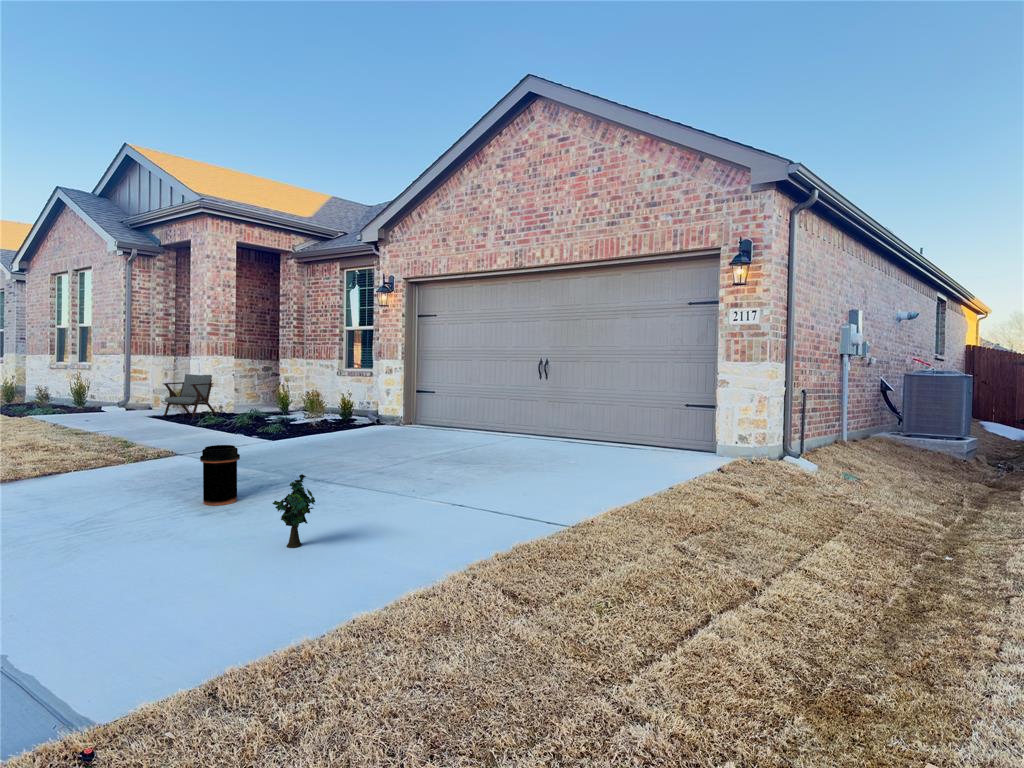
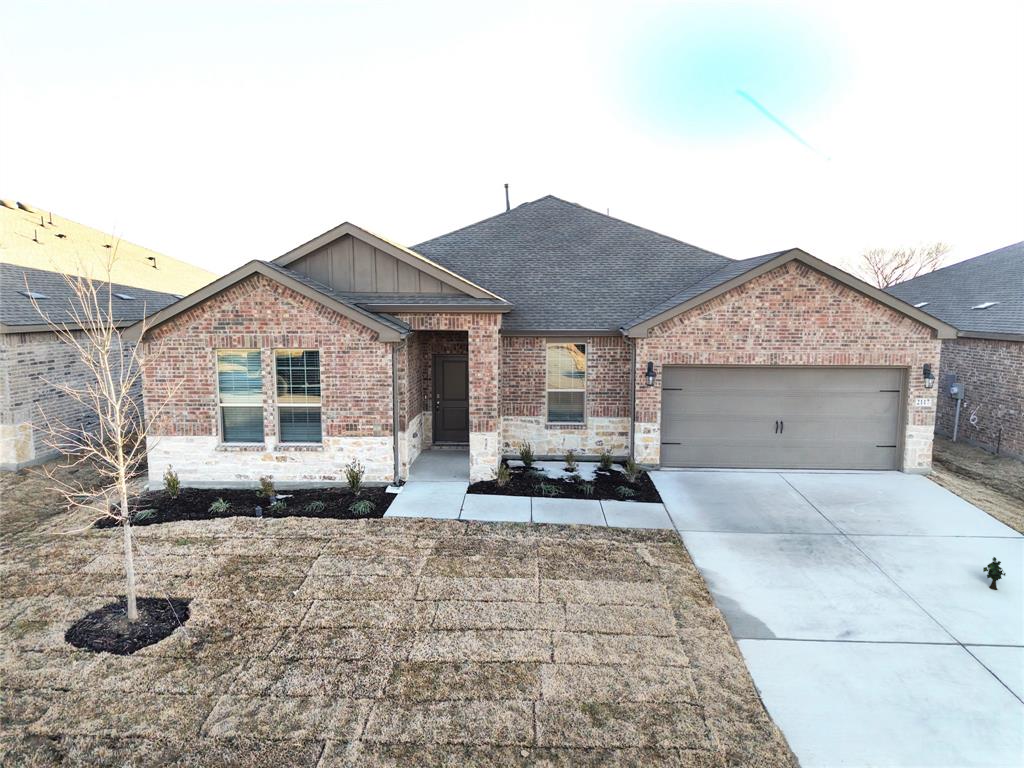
lounge chair: present [163,374,216,417] -> none [454,440,487,482]
trash can: present [200,445,240,505] -> none [860,538,885,574]

